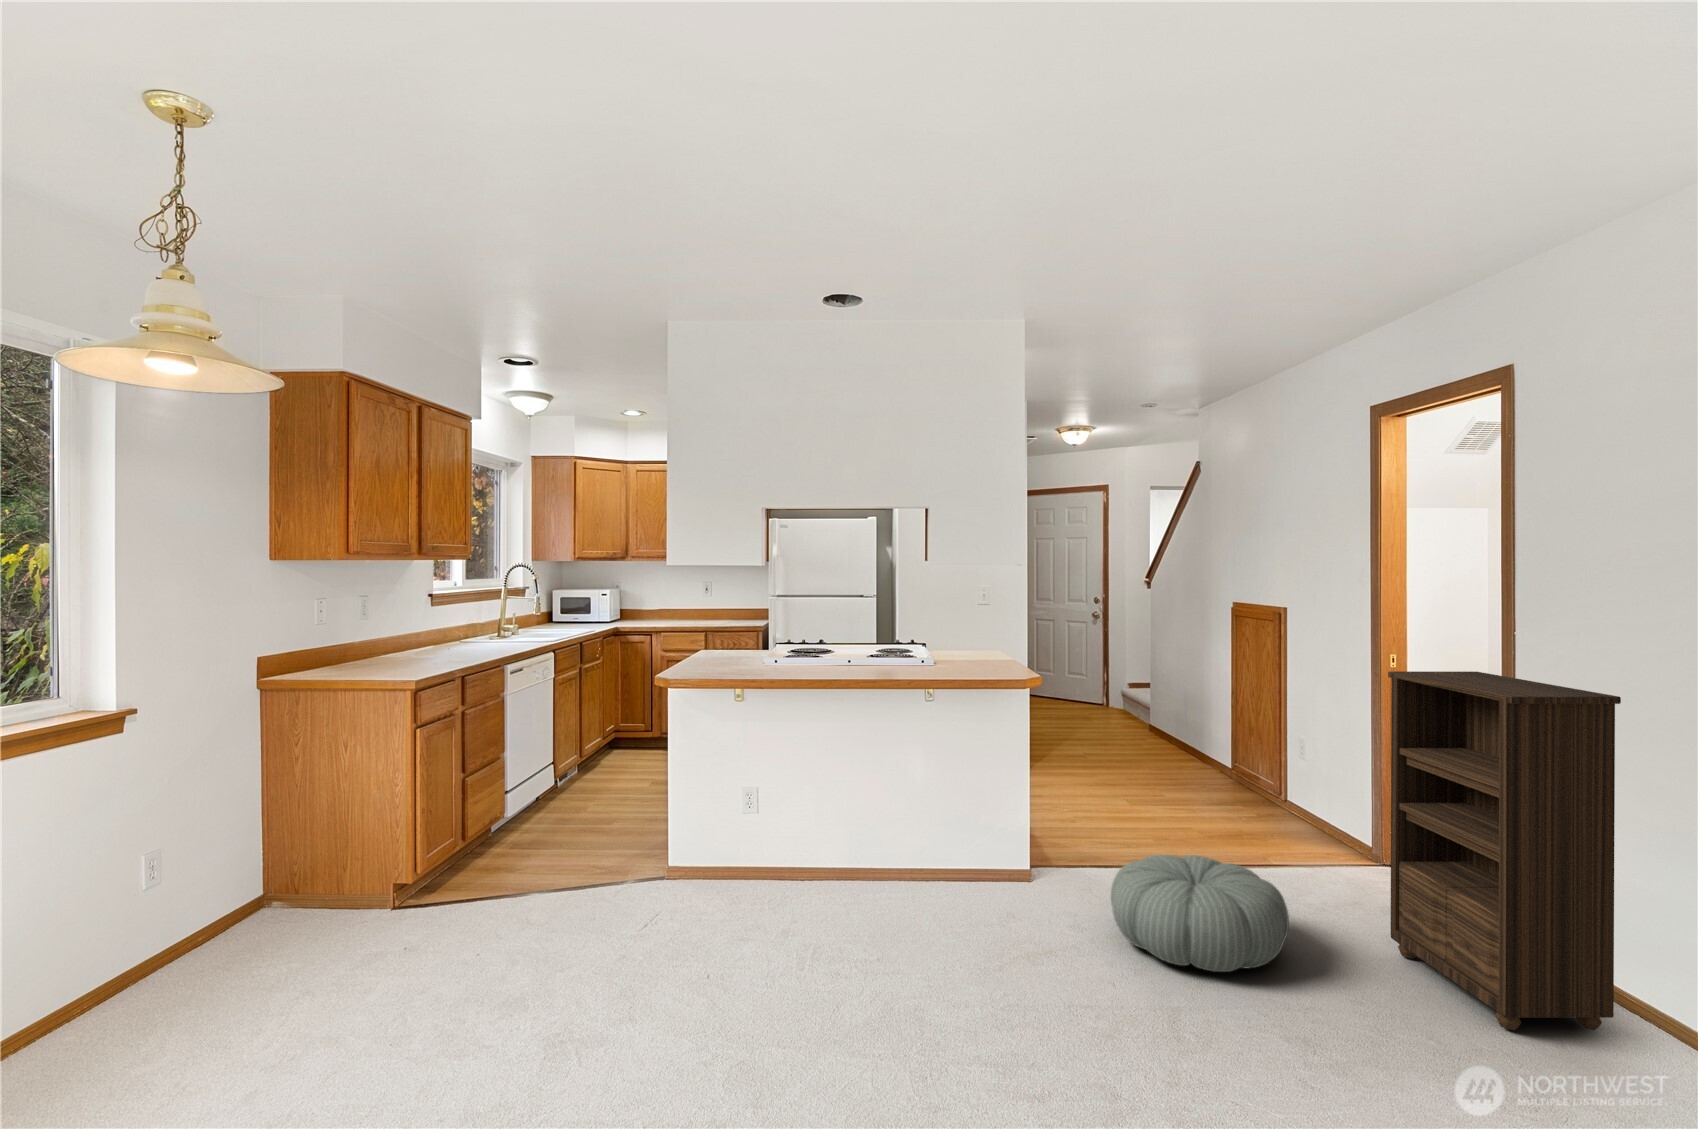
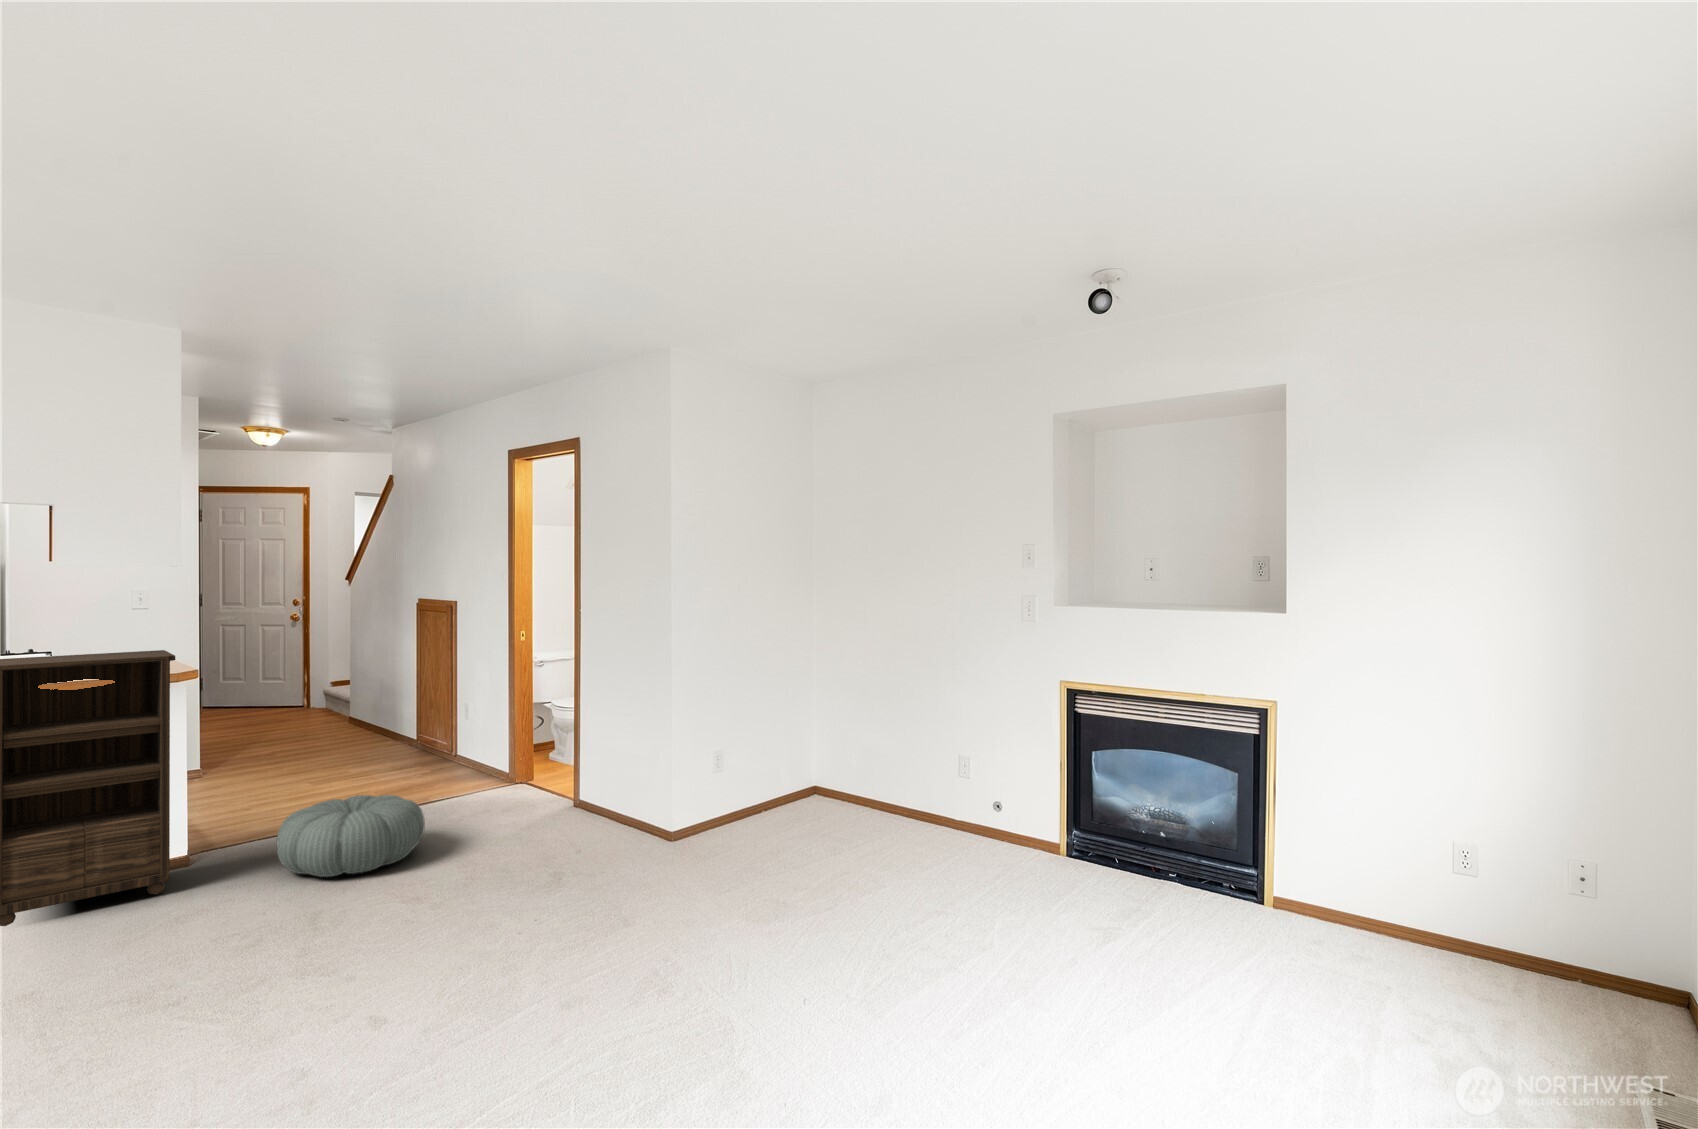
bookshelf: present [1388,671,1621,1030] -> present [0,650,175,926]

